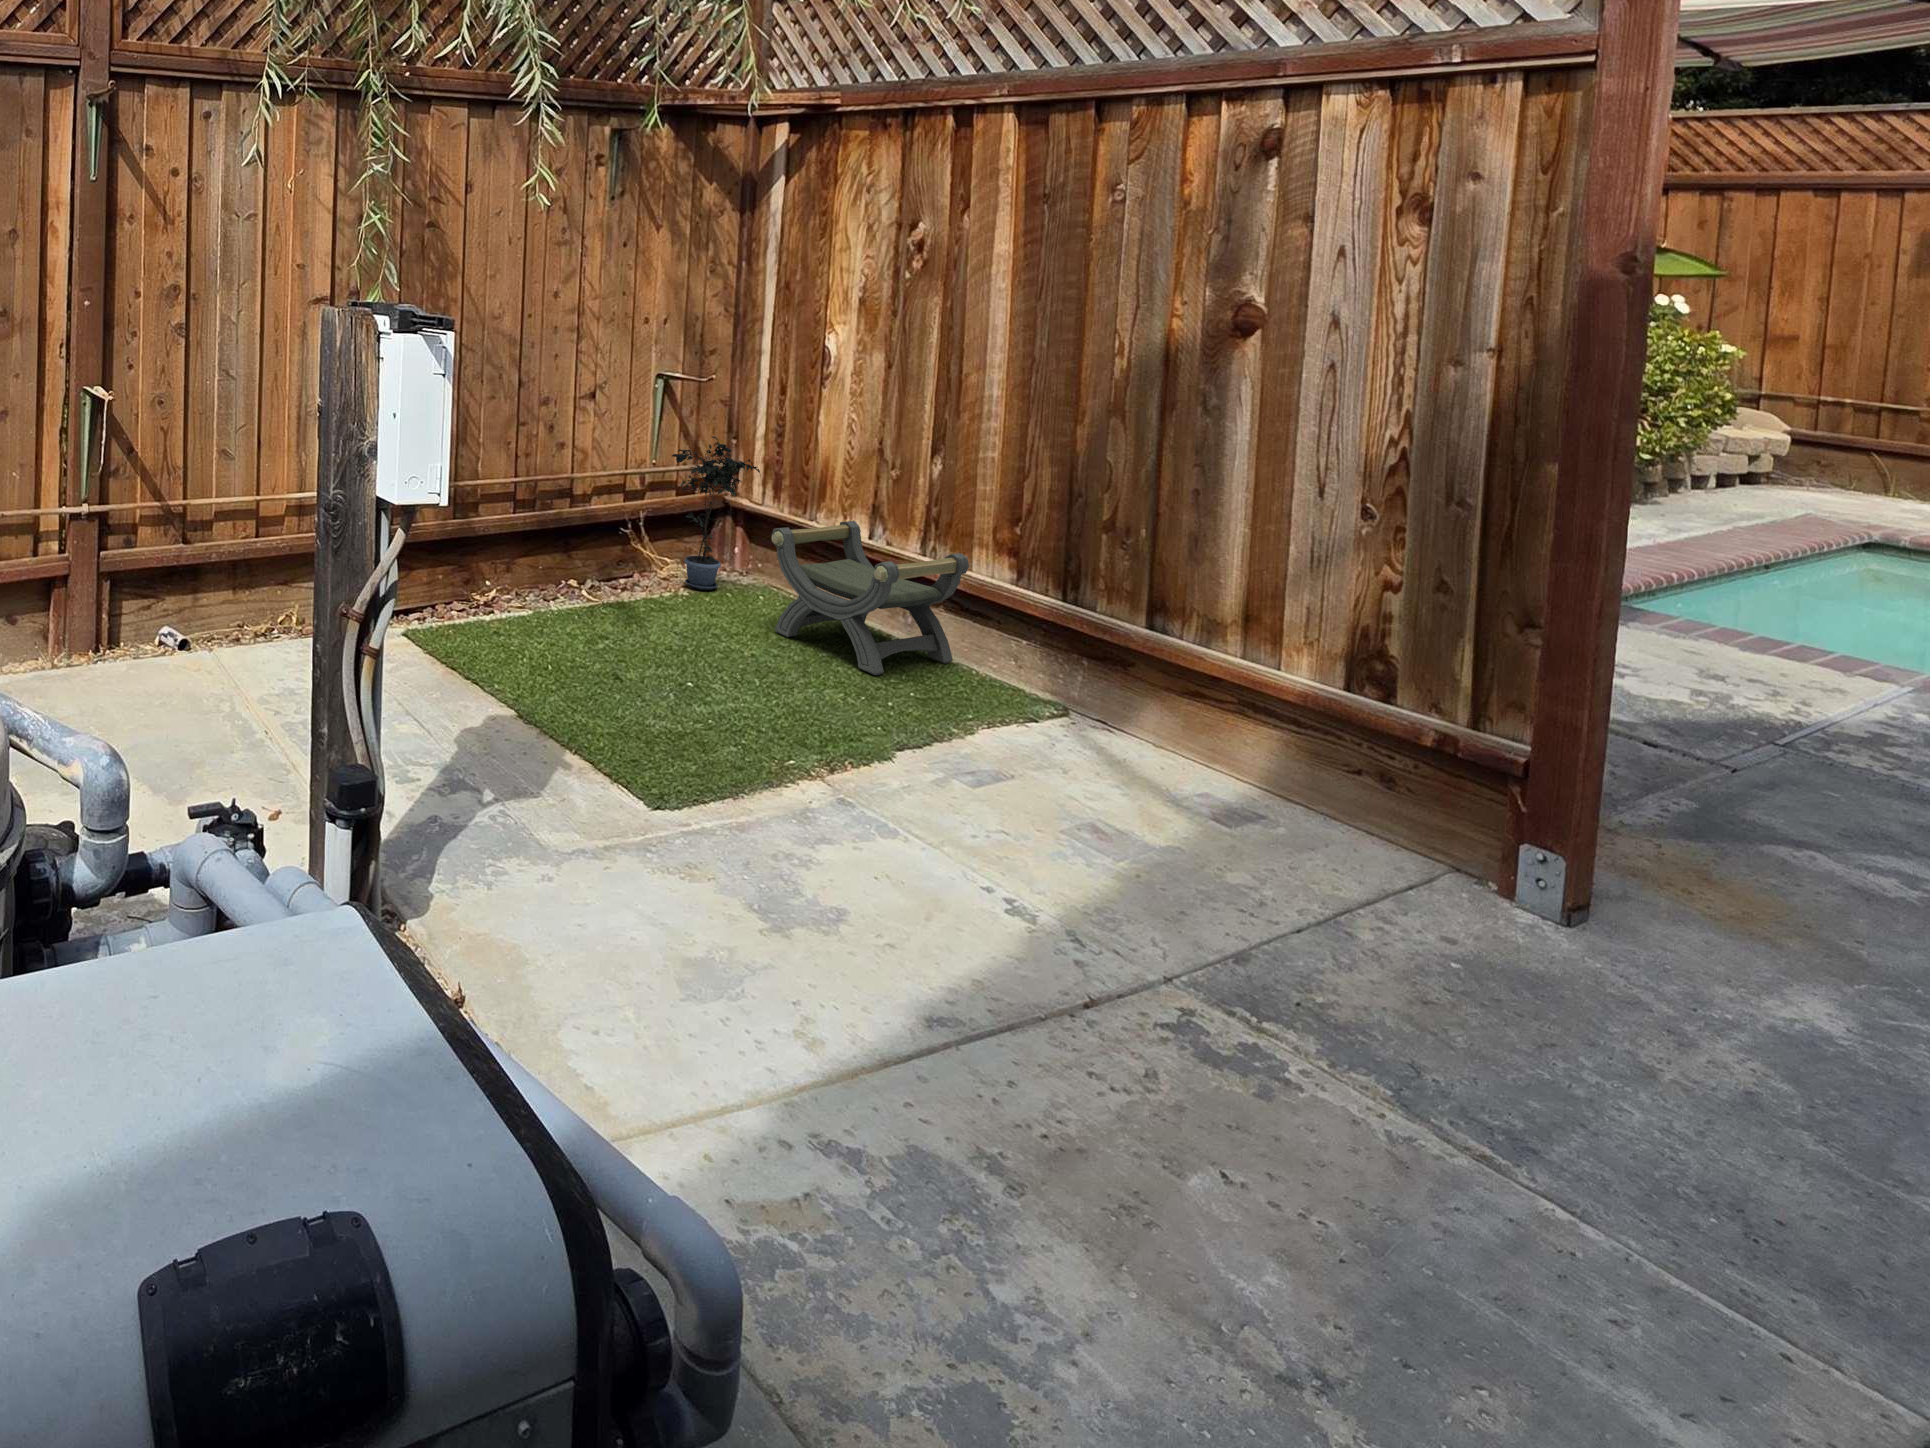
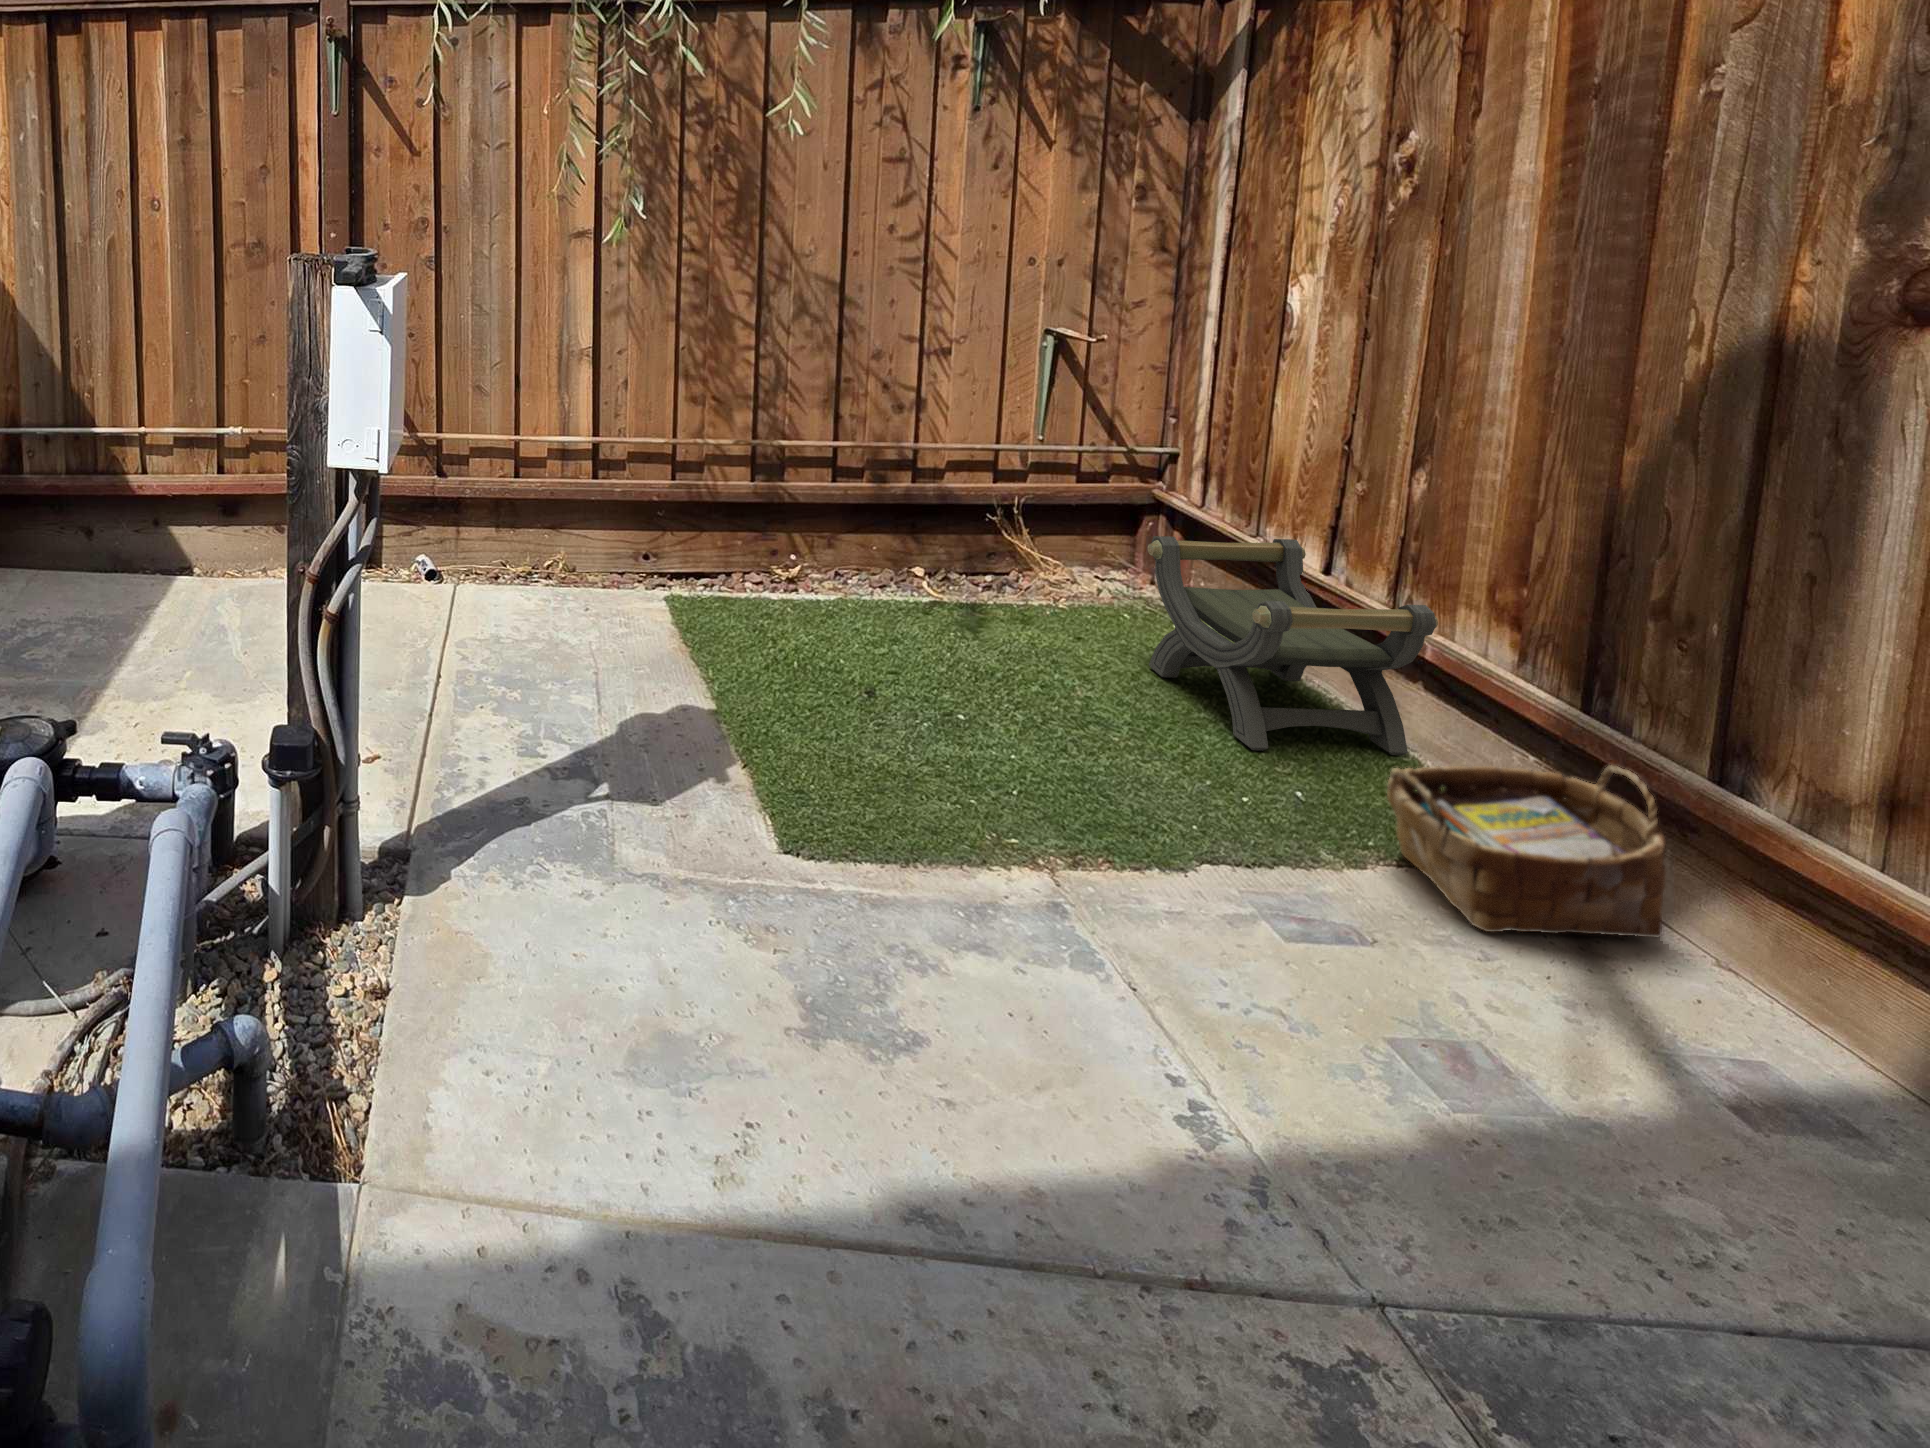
potted plant: present [672,436,761,590] -> none [1065,410,1176,602]
woven basket: none [990,636,1142,757] -> present [1387,766,1666,937]

